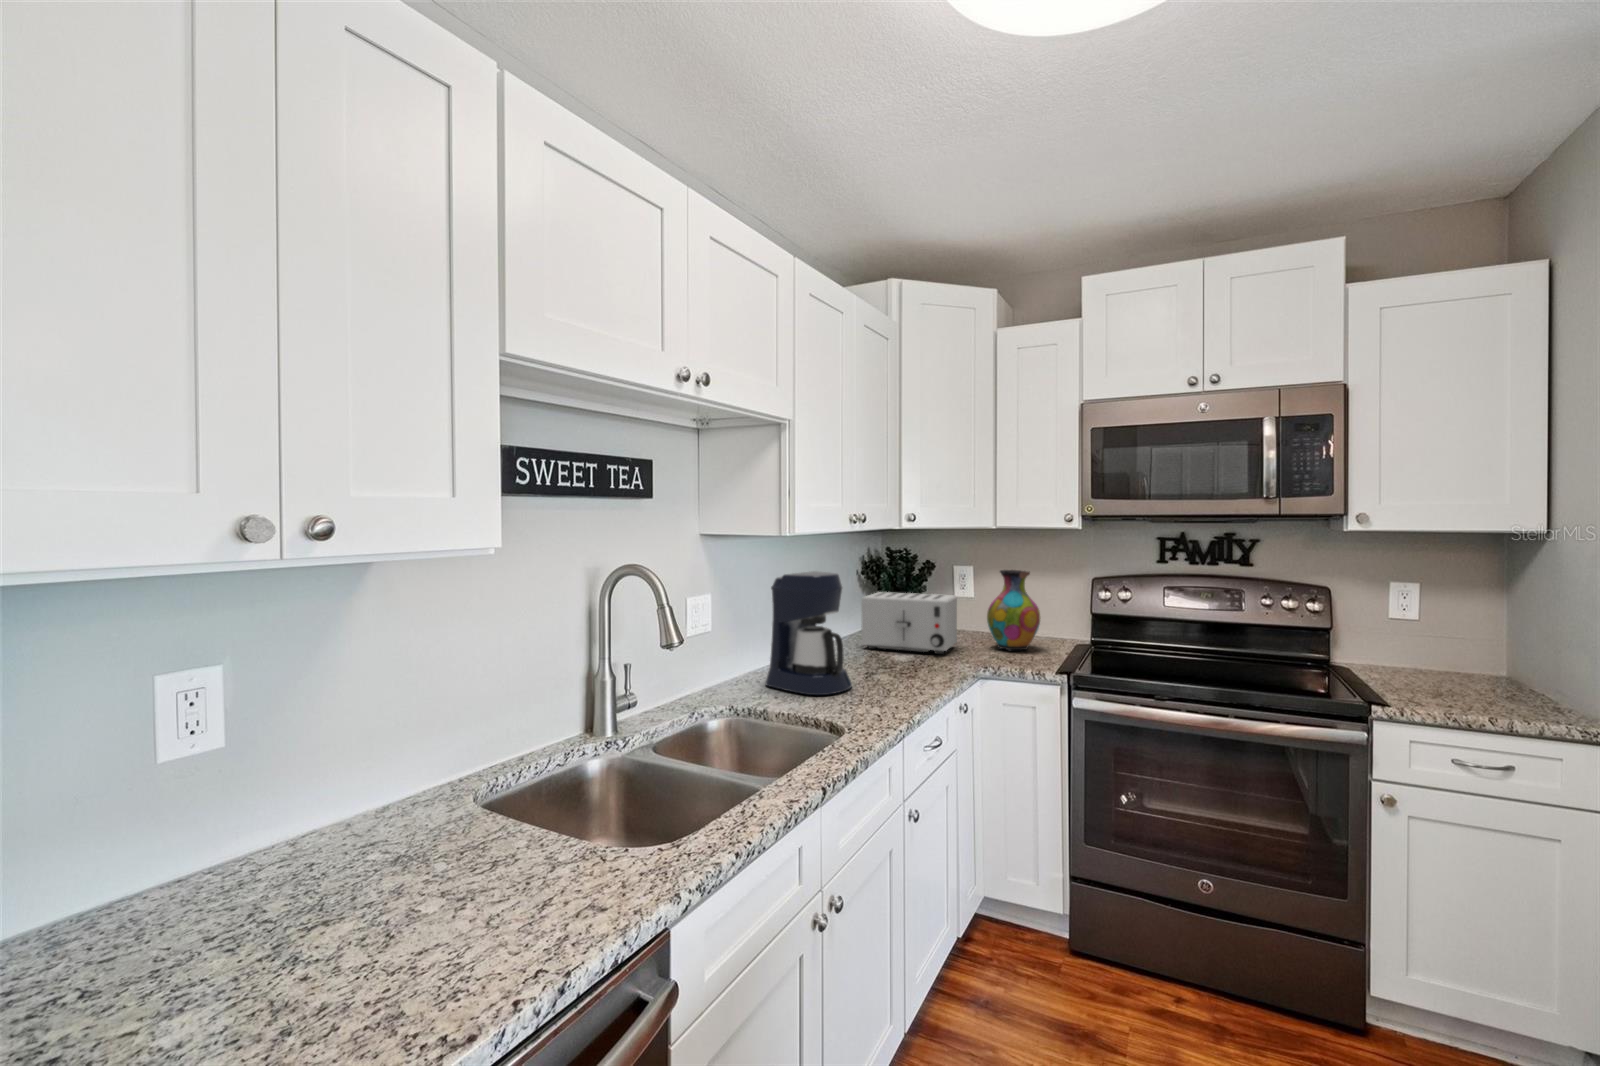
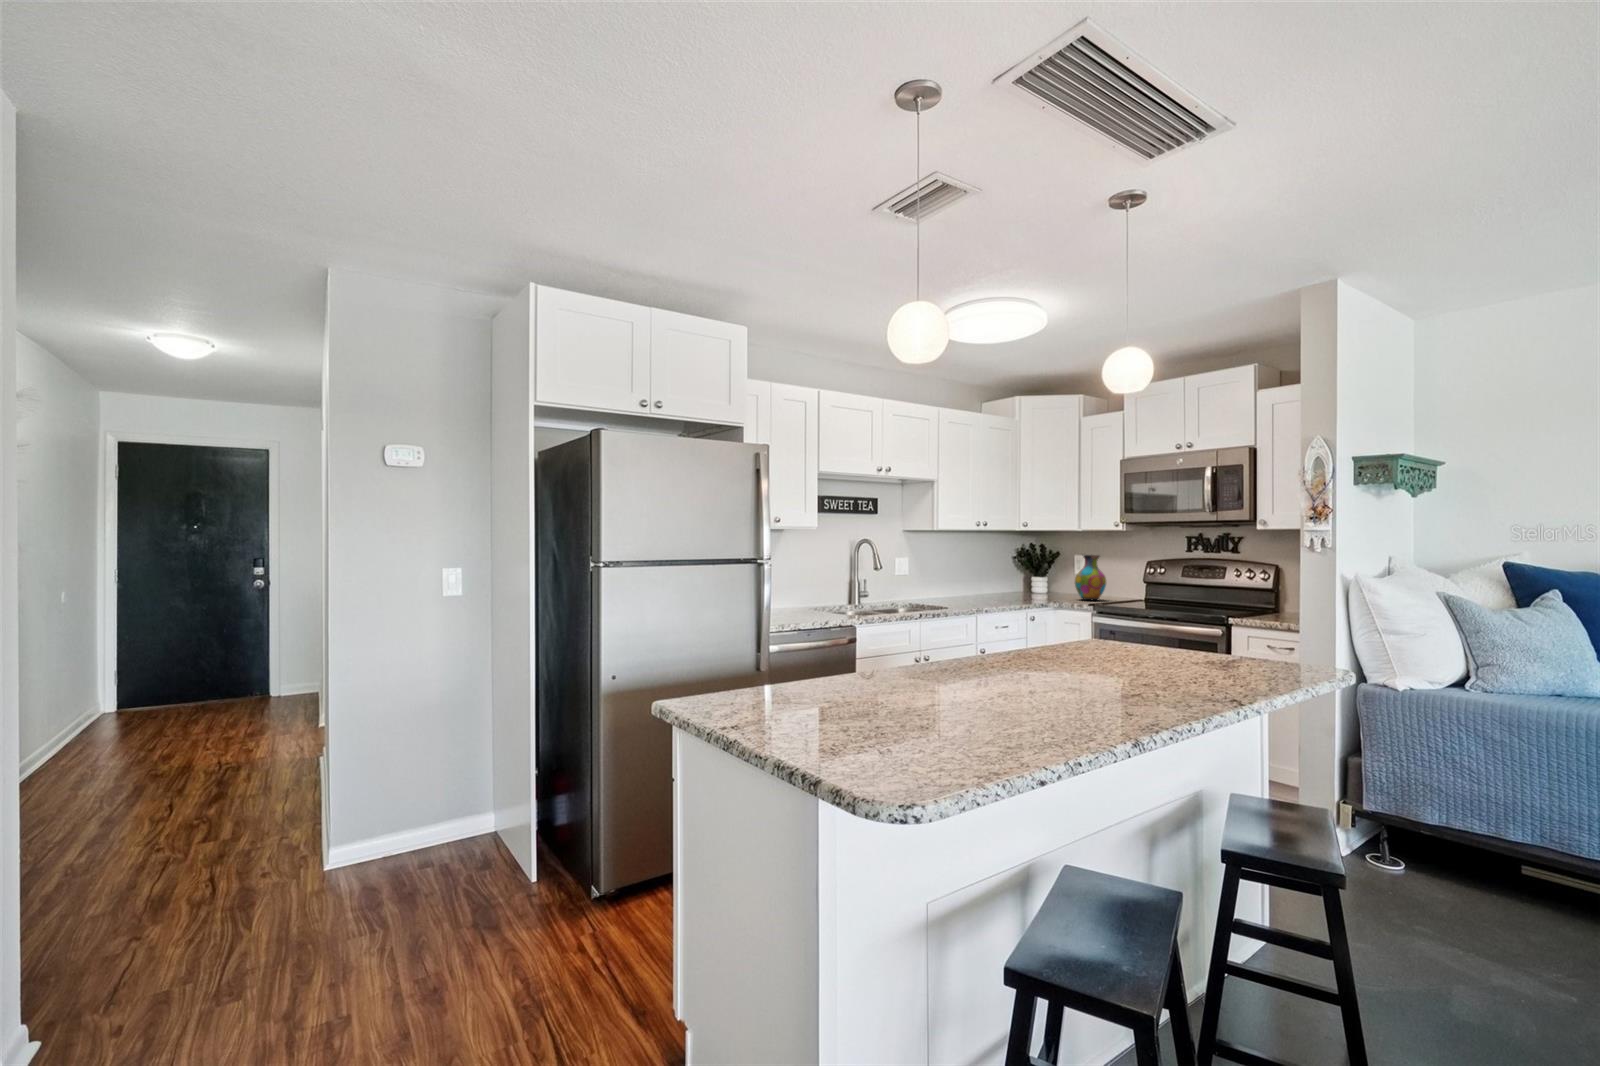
coffee maker: present [766,571,852,695] -> none [932,549,972,604]
toaster: present [861,592,957,654] -> none [1001,567,1058,599]

